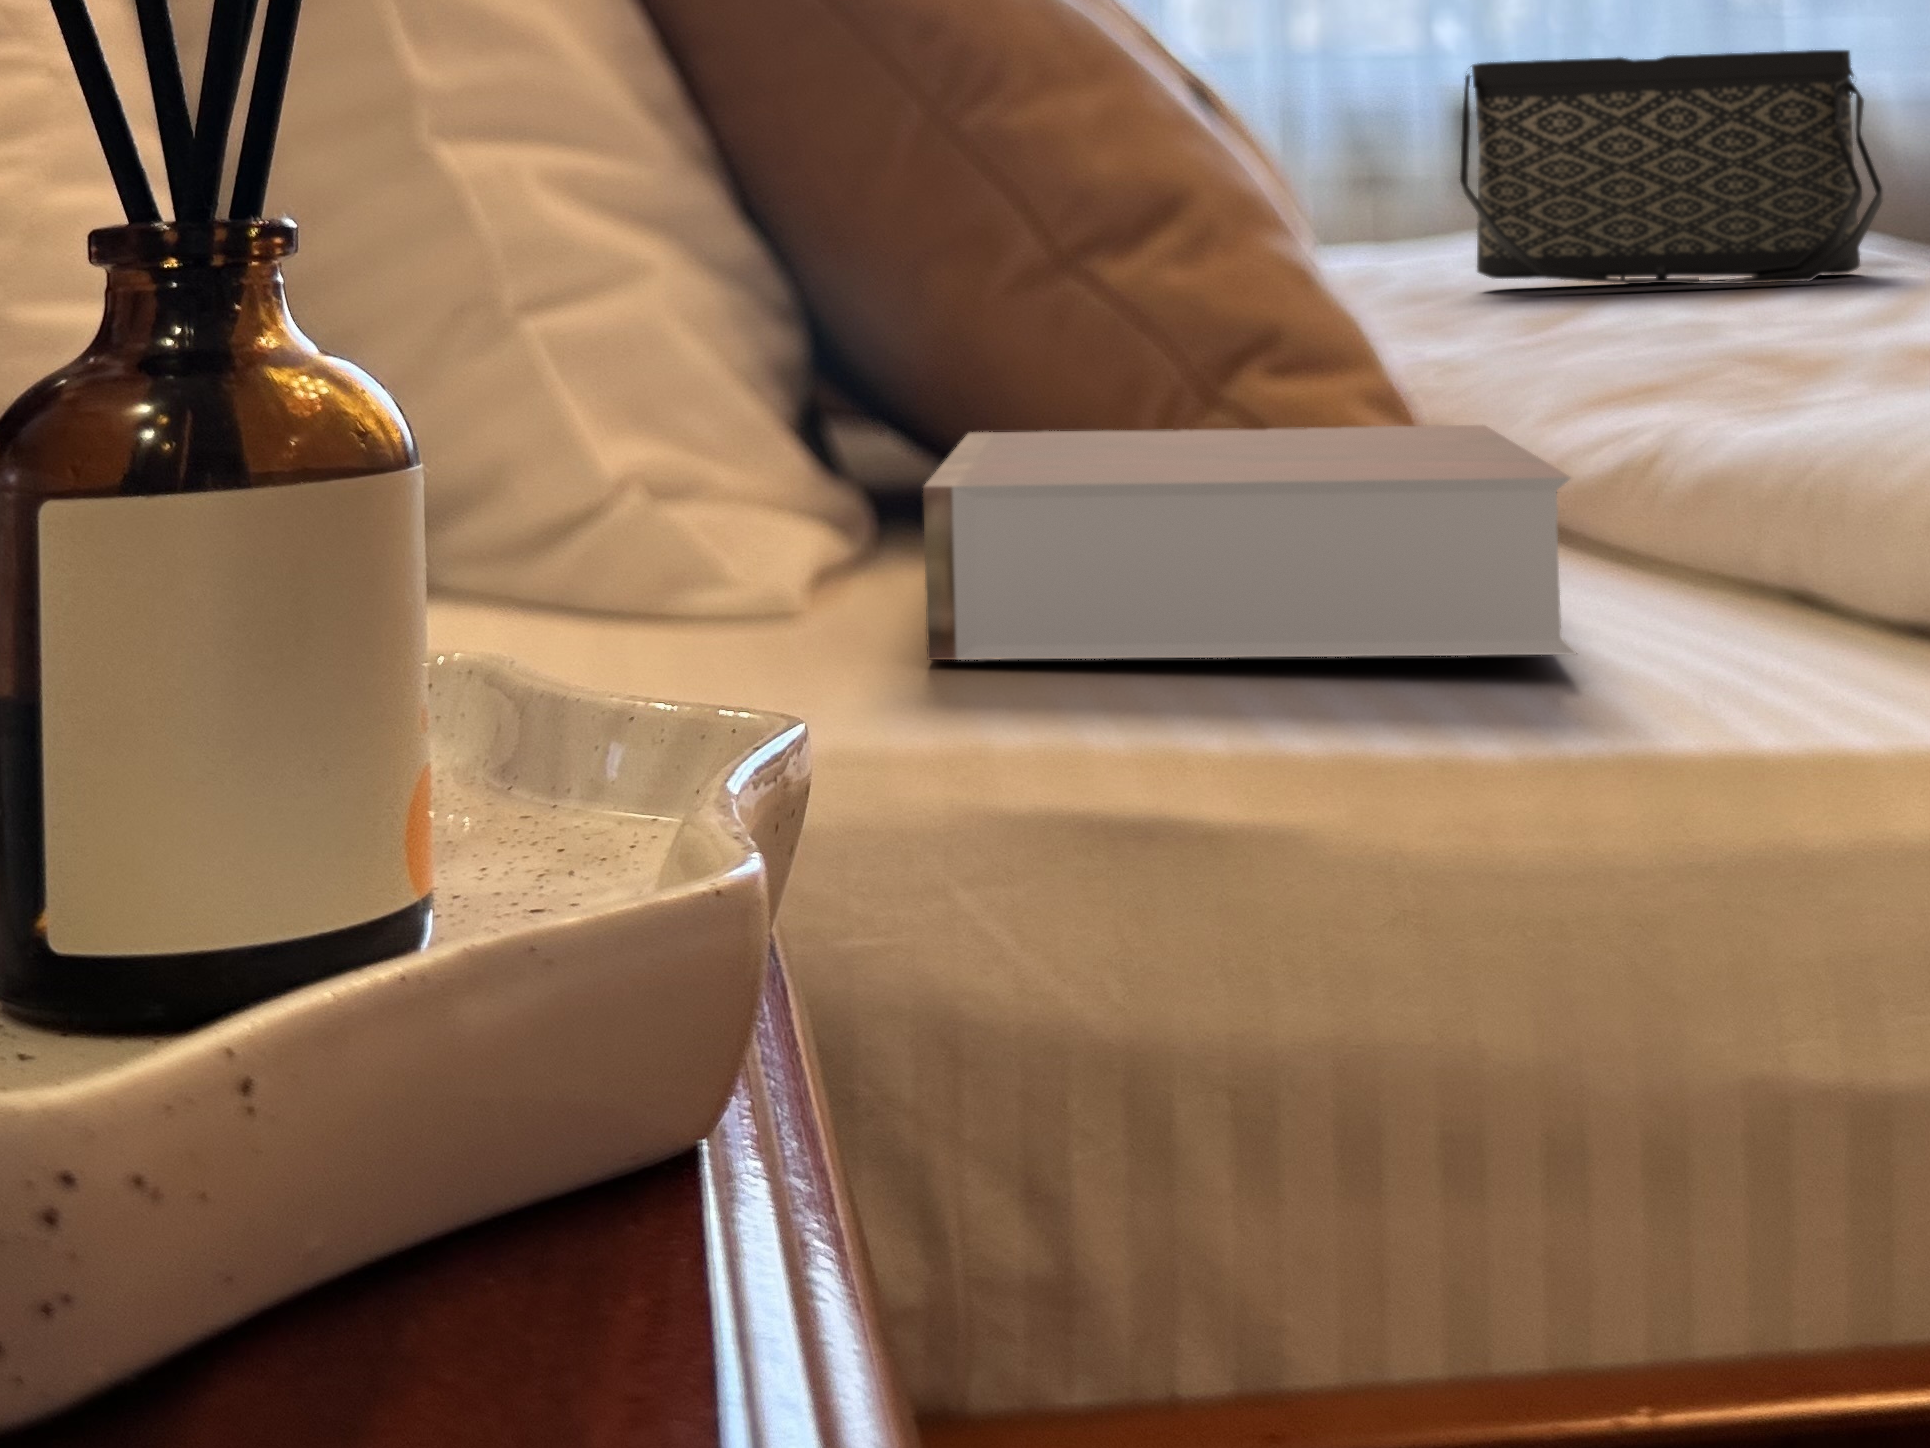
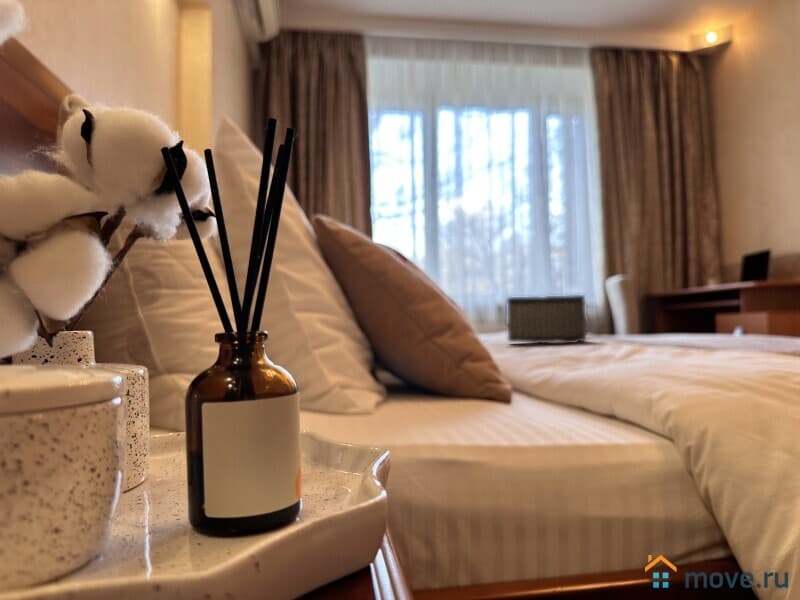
book: present [923,425,1577,660] -> none [403,374,545,427]

